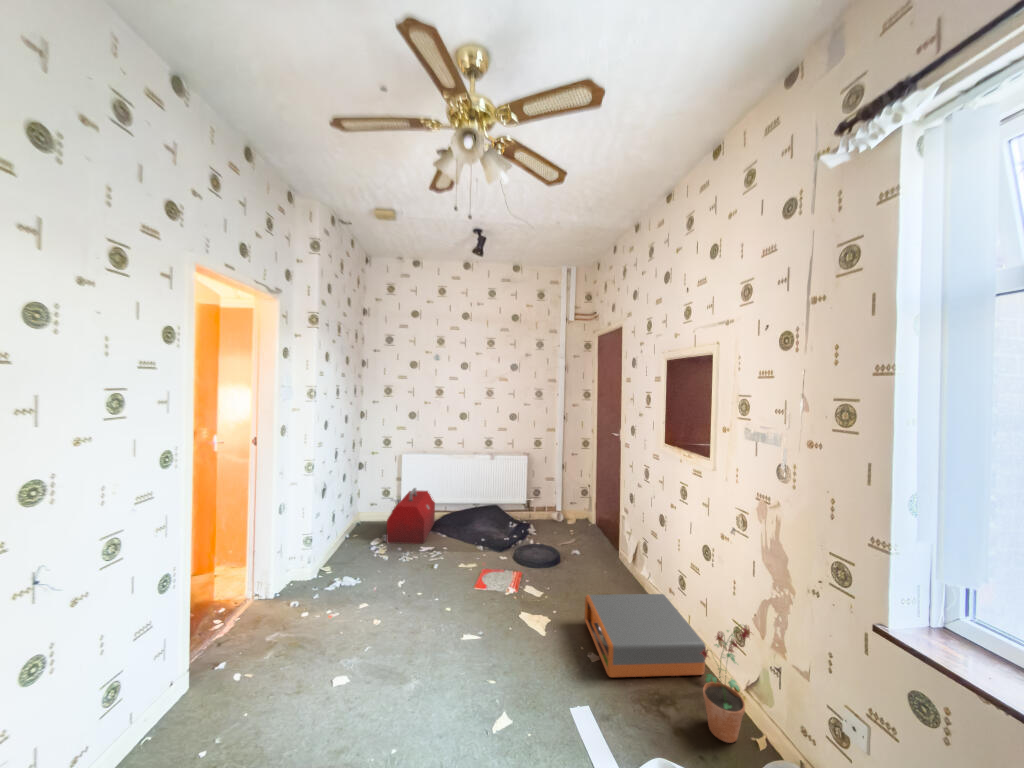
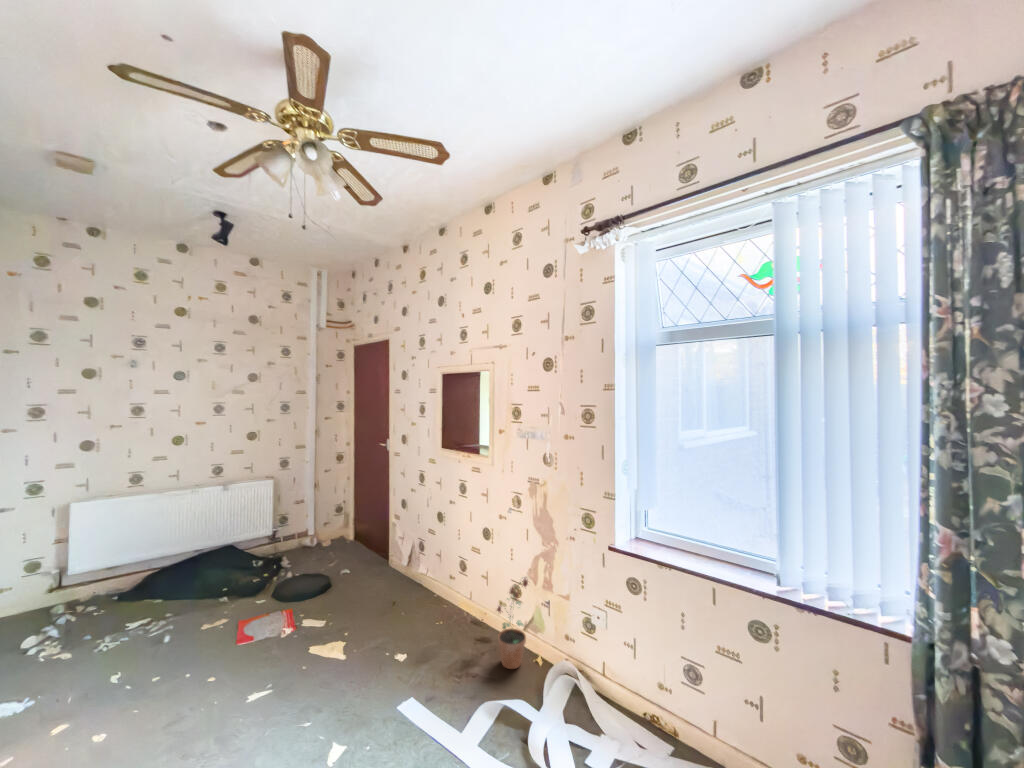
toolbox: present [387,488,435,544] -> none [38,548,123,645]
storage box: present [585,594,706,677] -> none [382,581,491,666]

